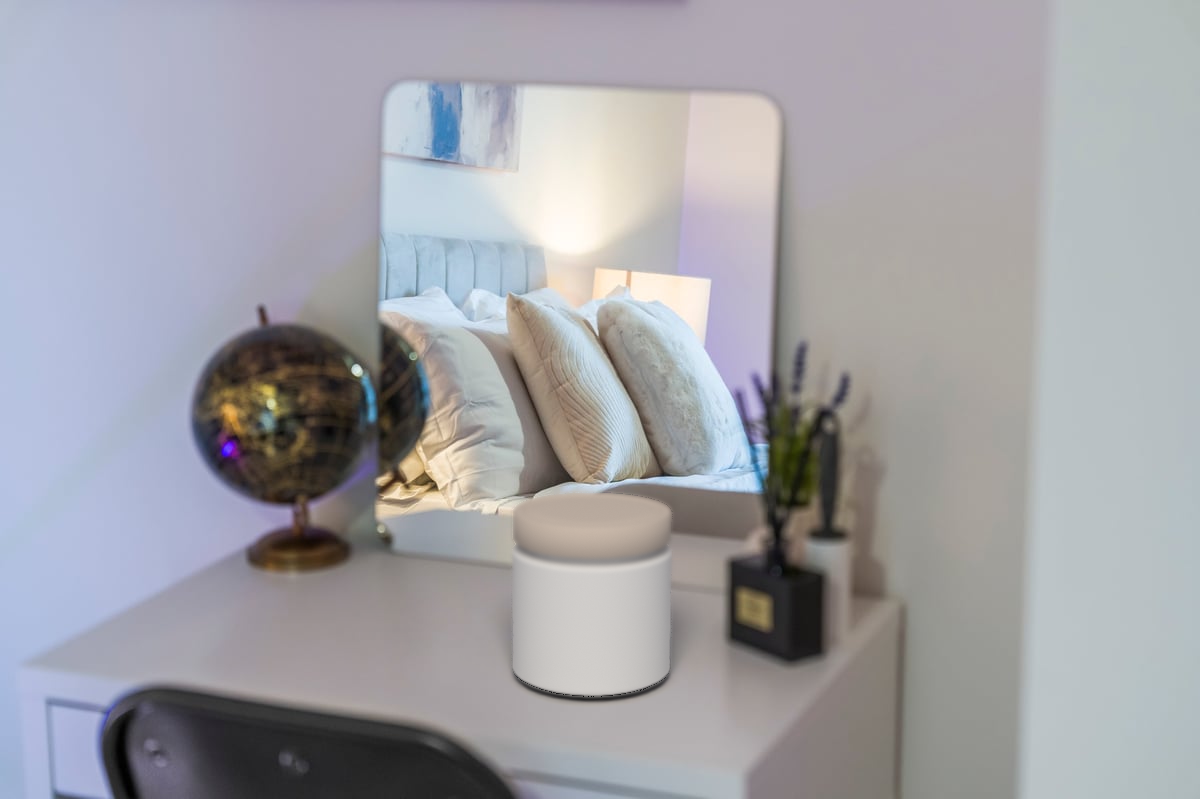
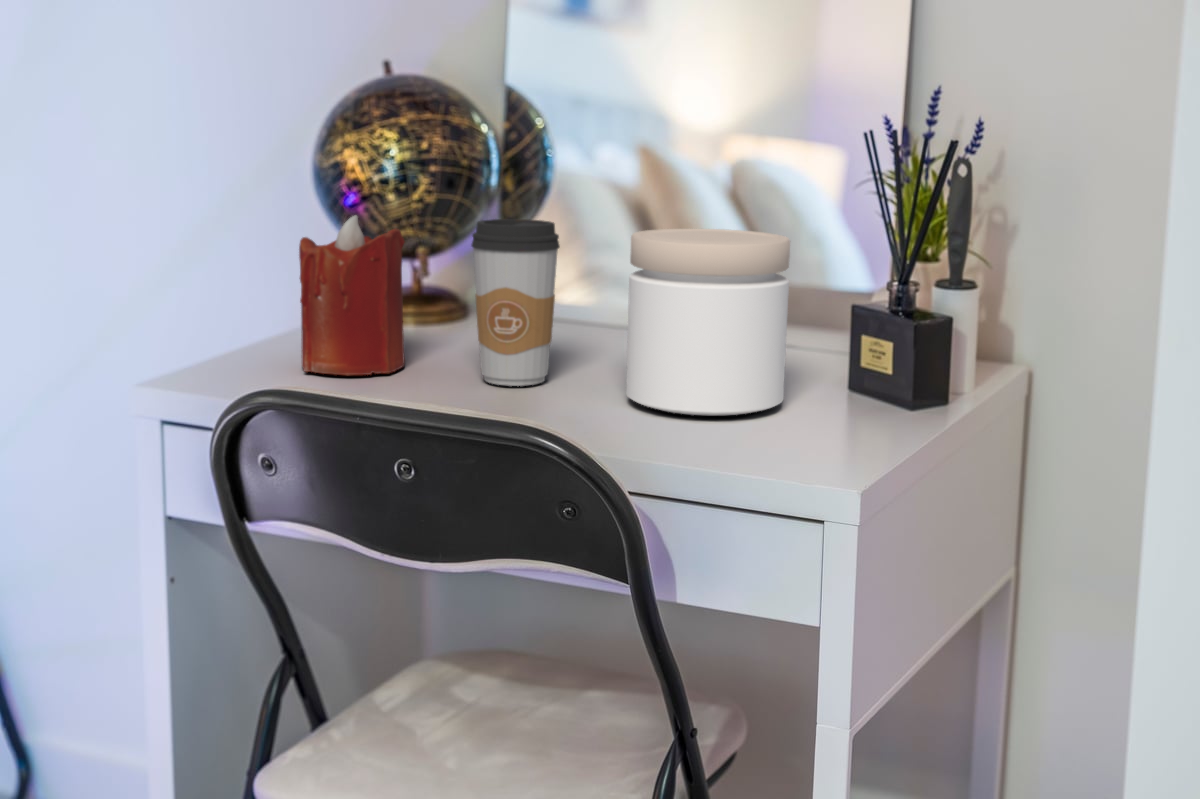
candle: none [172,485,284,652] -> present [299,215,405,375]
coffee cup: none [350,485,441,658] -> present [472,219,560,386]

